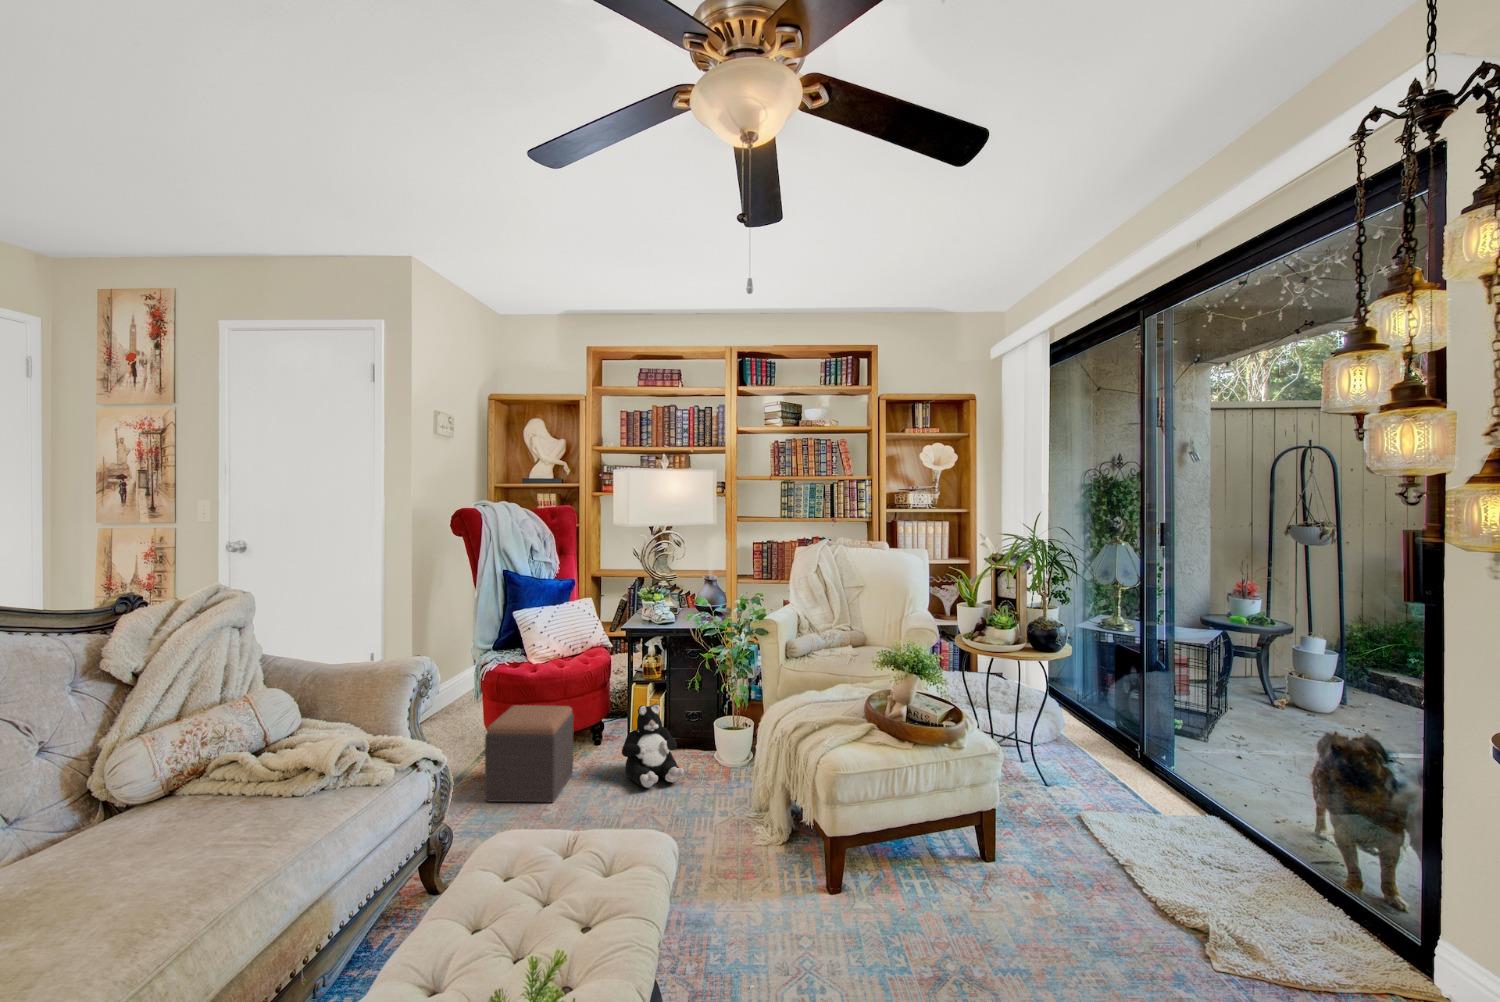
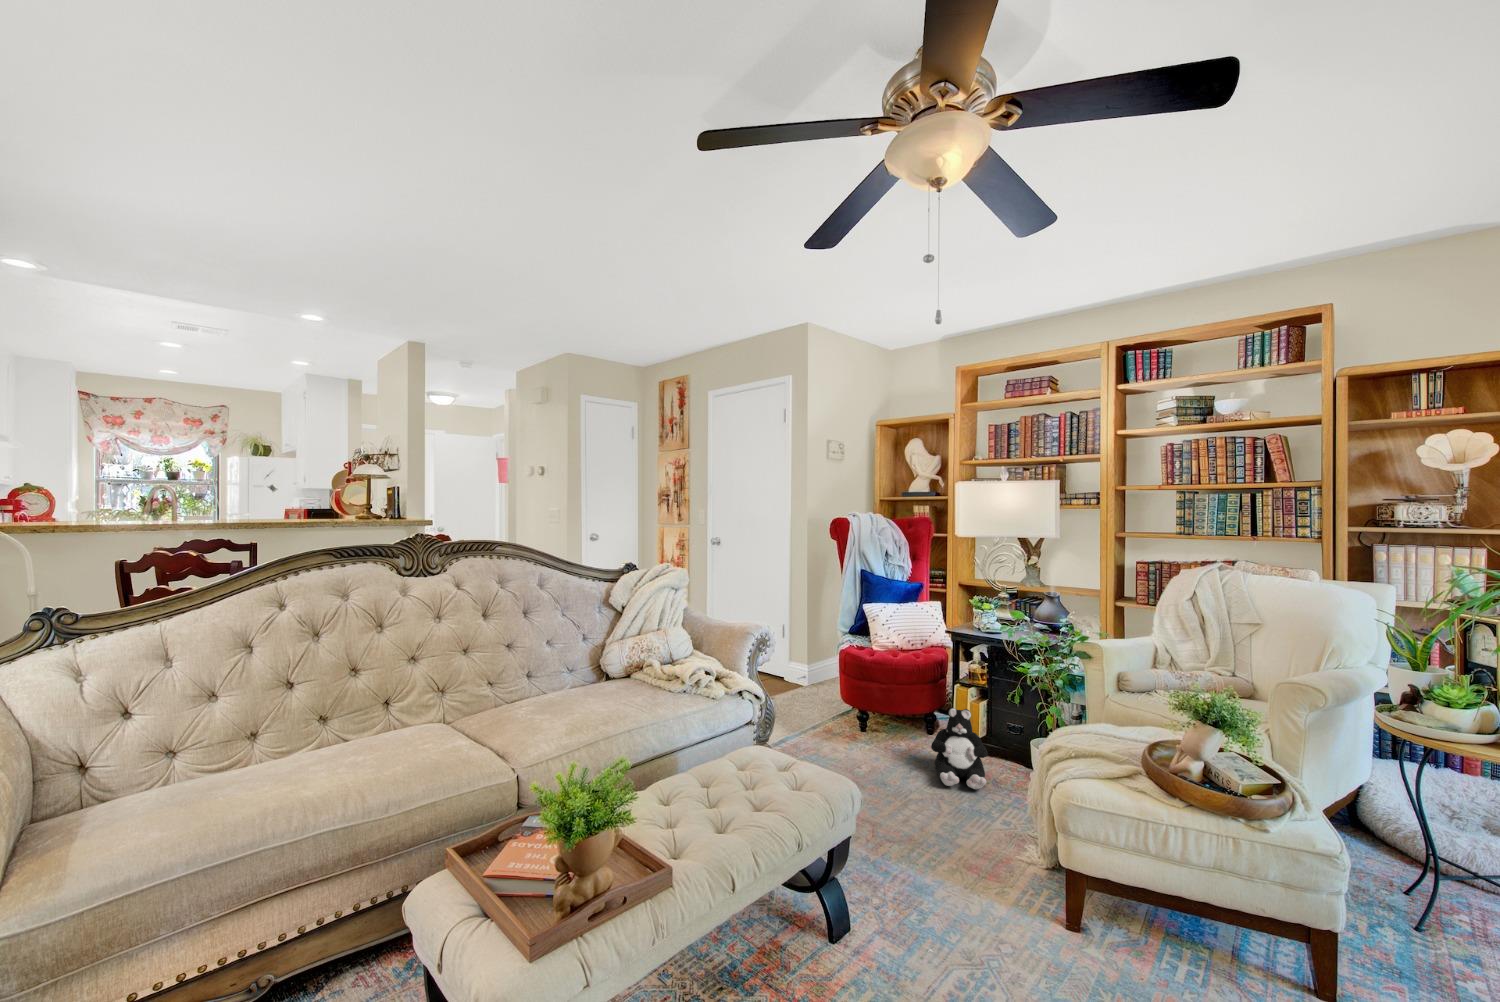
footstool: present [485,705,574,803] -> none [817,683,894,772]

